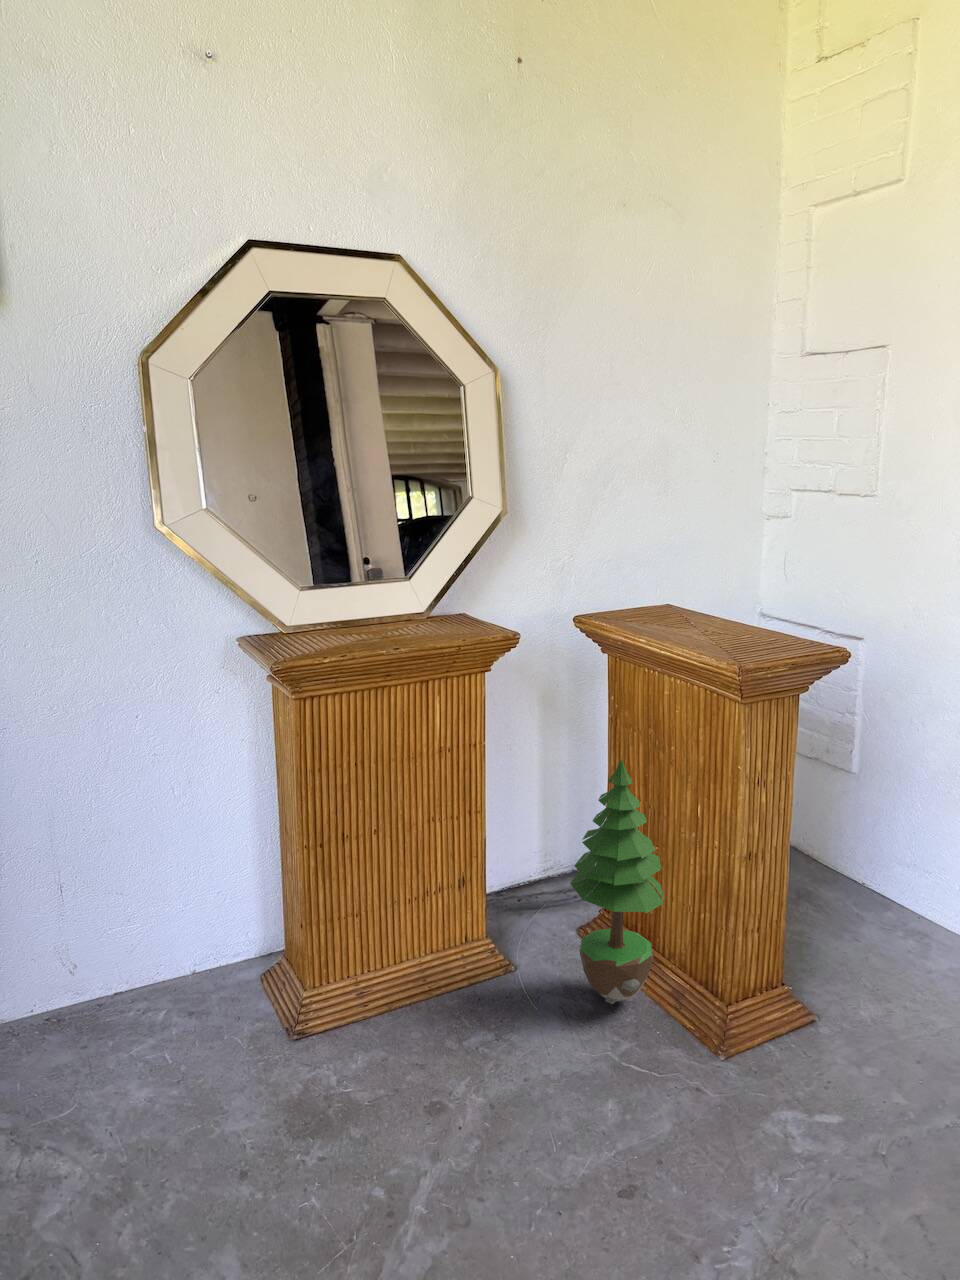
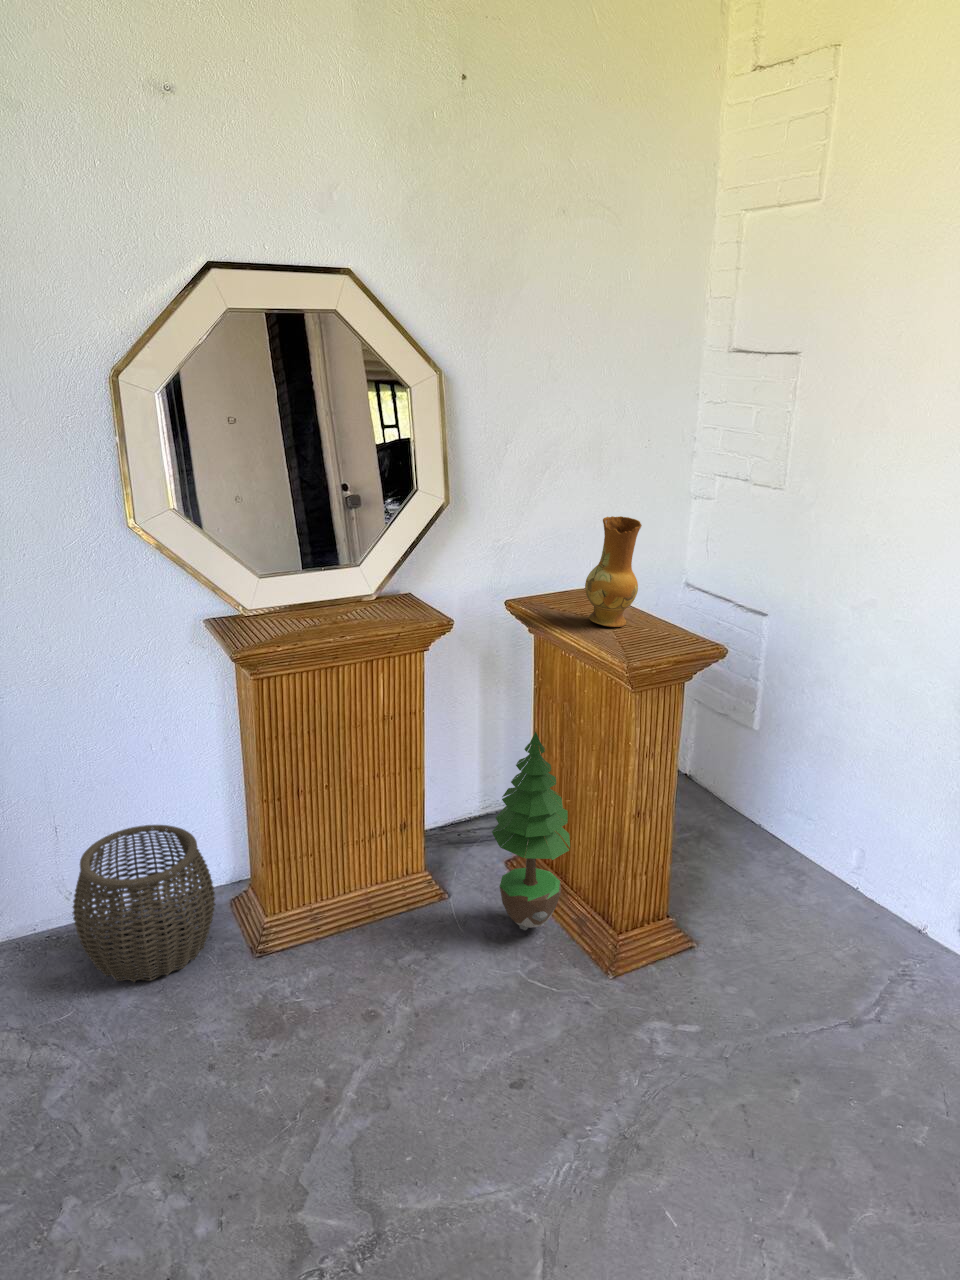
ceramic jug: none [671,512,736,637] -> present [585,516,642,627]
woven basket: none [75,881,244,1072] -> present [73,825,216,982]

